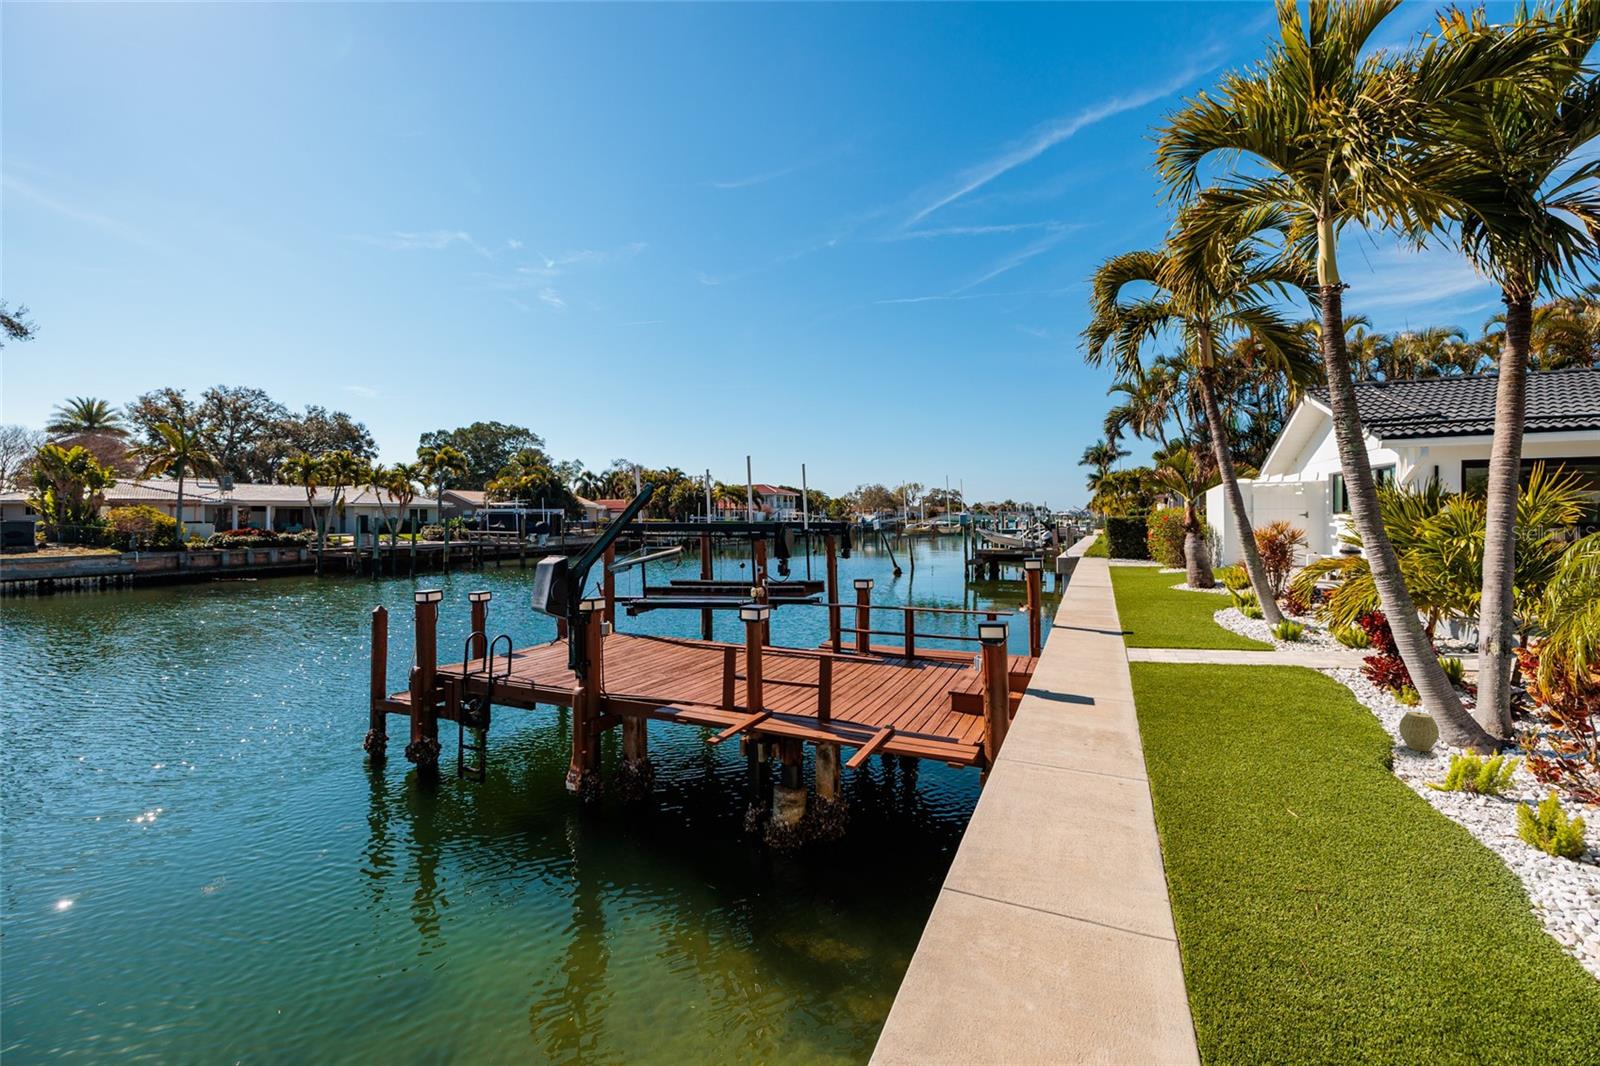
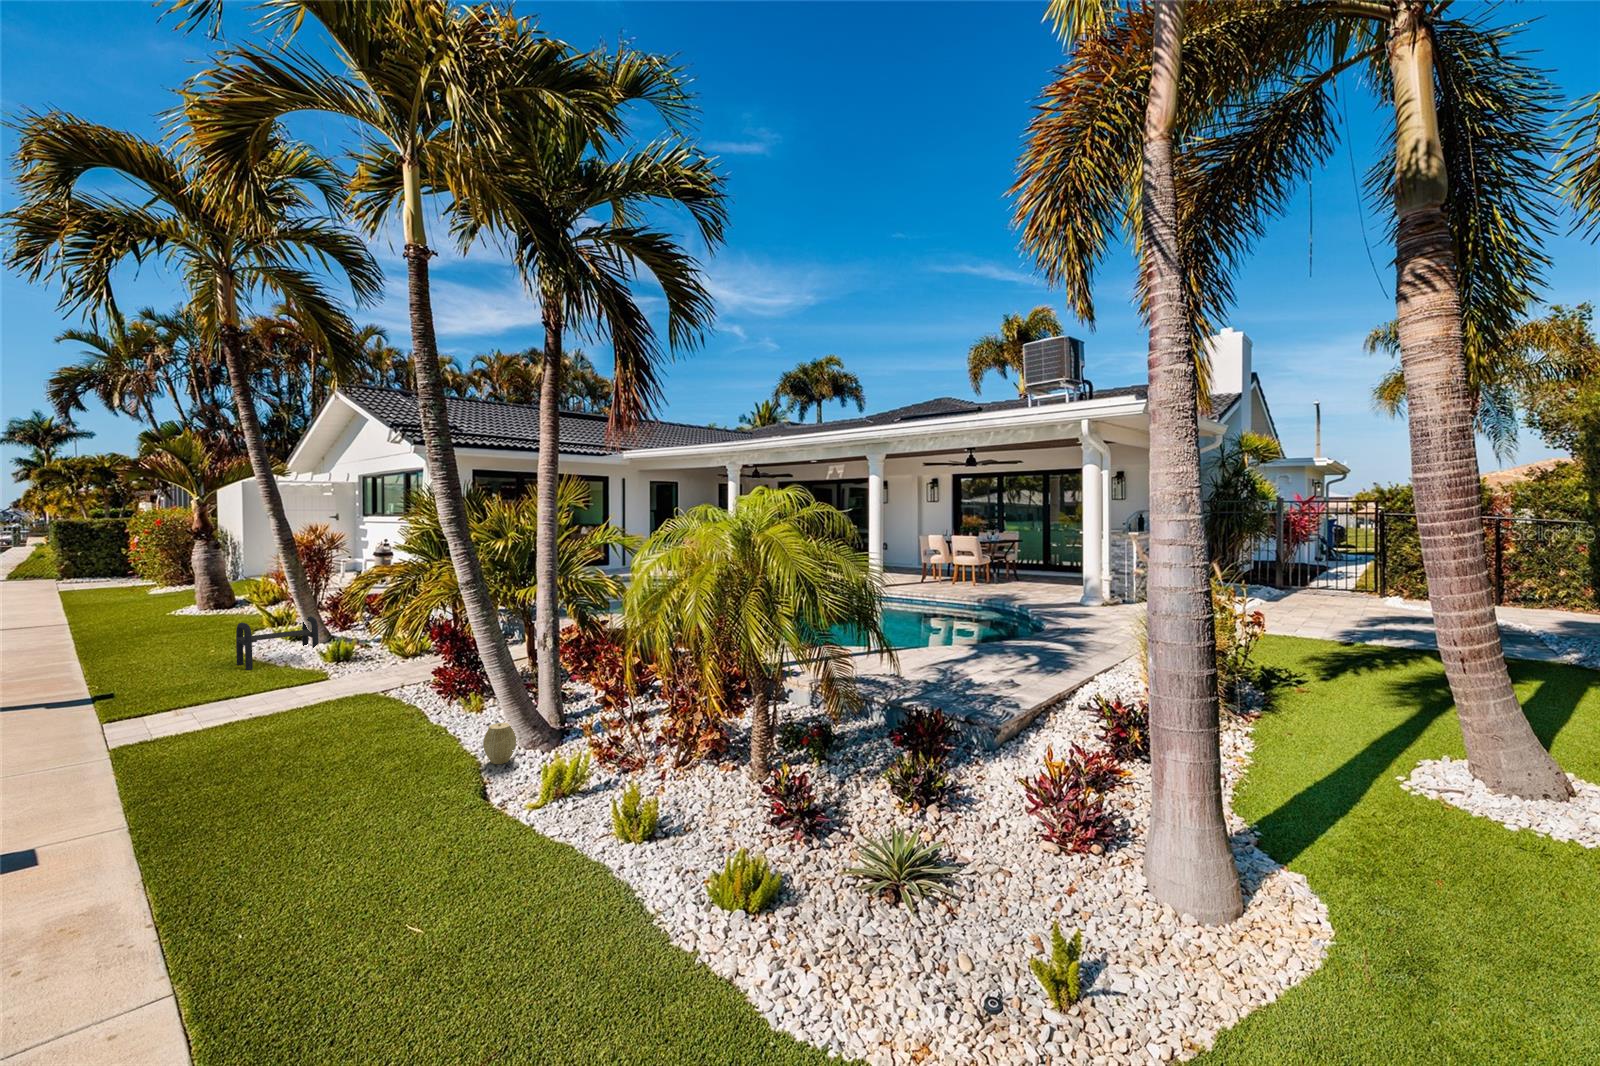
bench: none [1209,596,1272,636] -> present [236,616,319,670]

